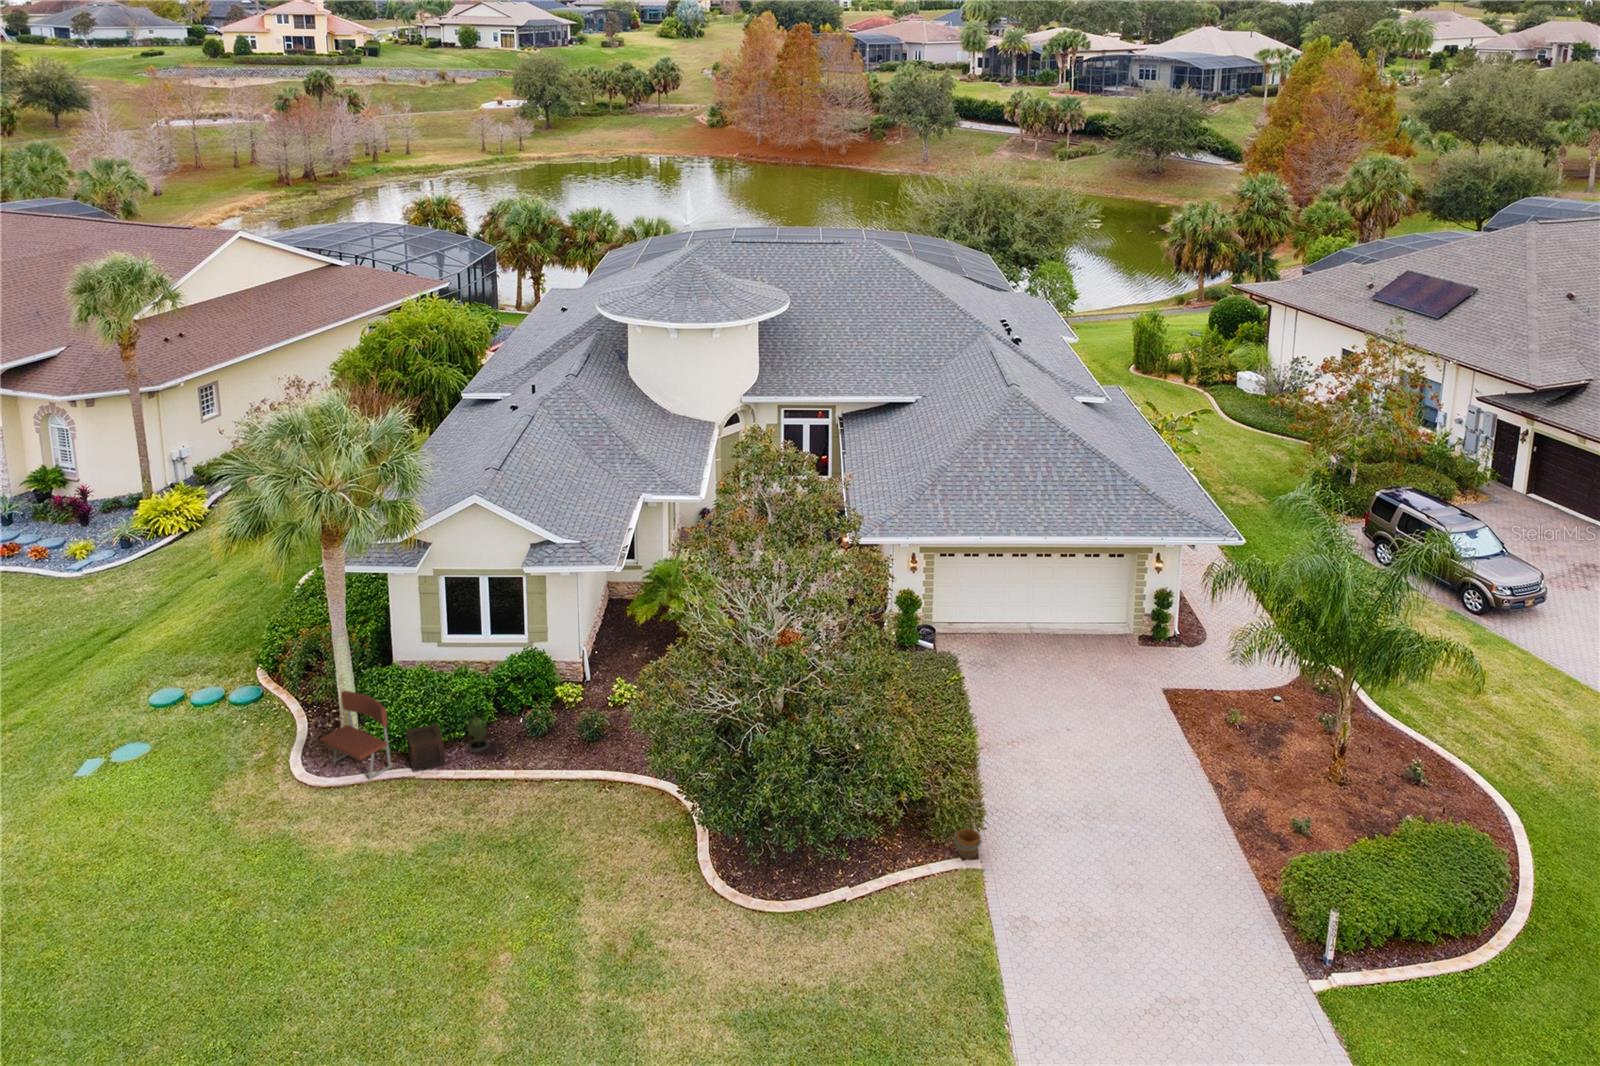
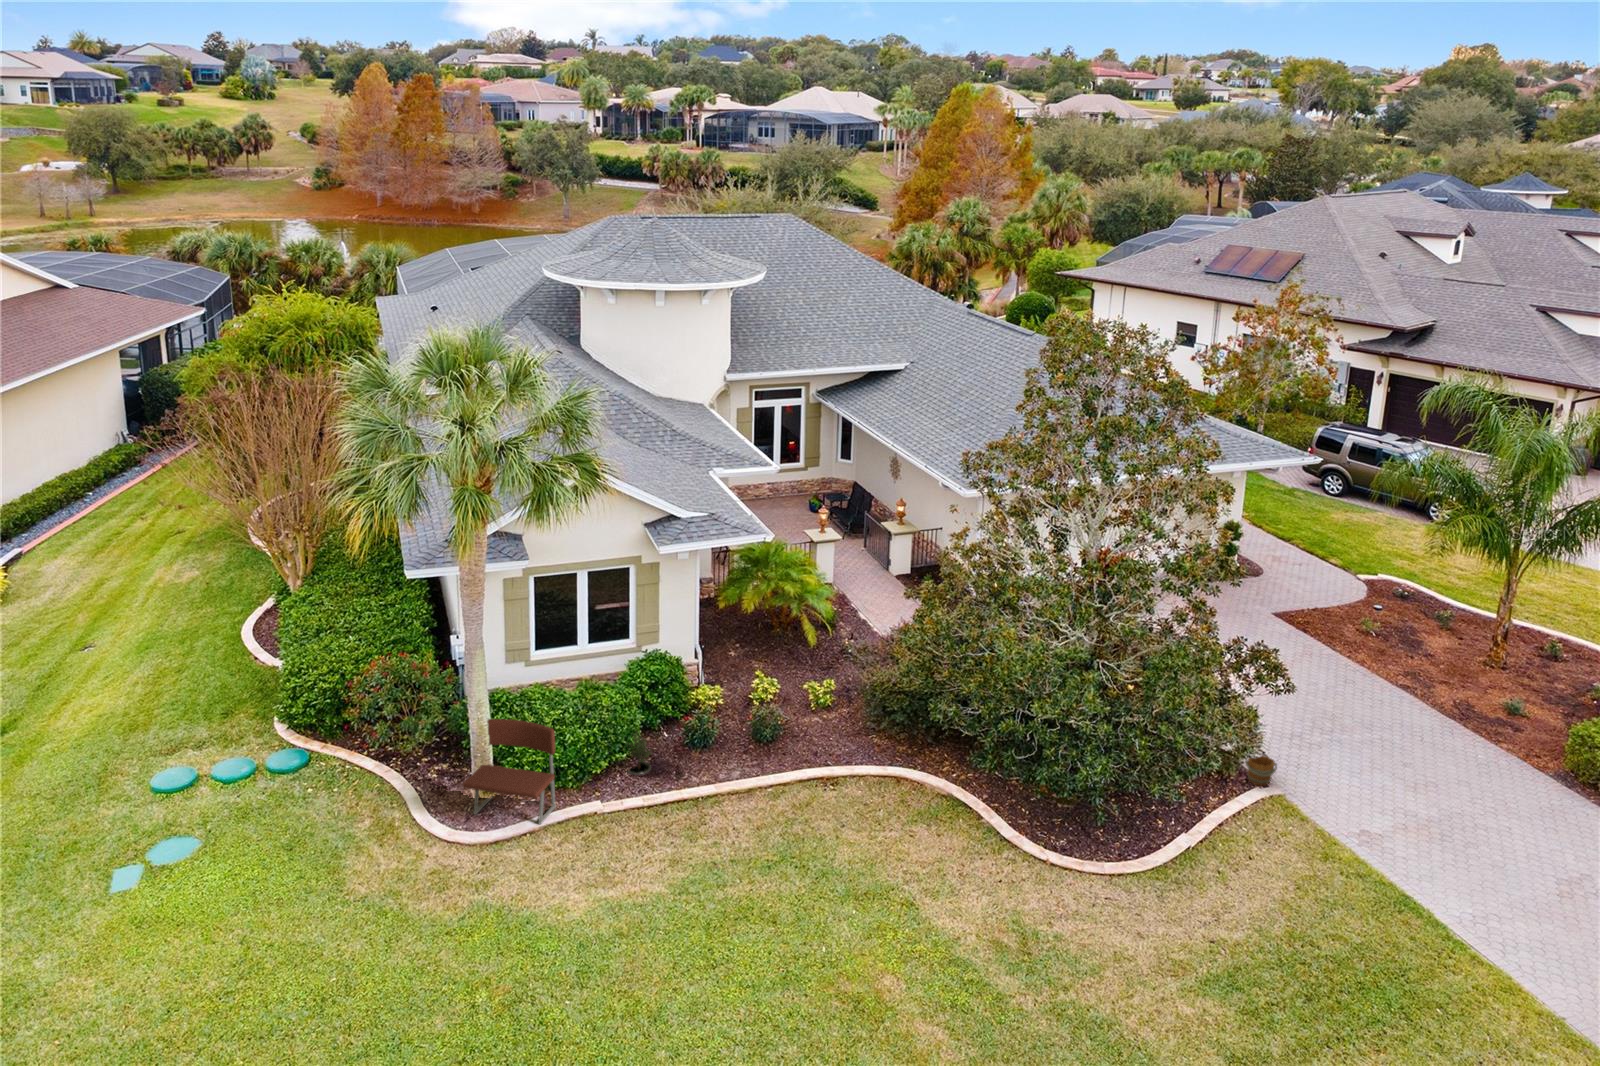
wooden crate: present [406,724,446,772] -> none [564,746,620,808]

